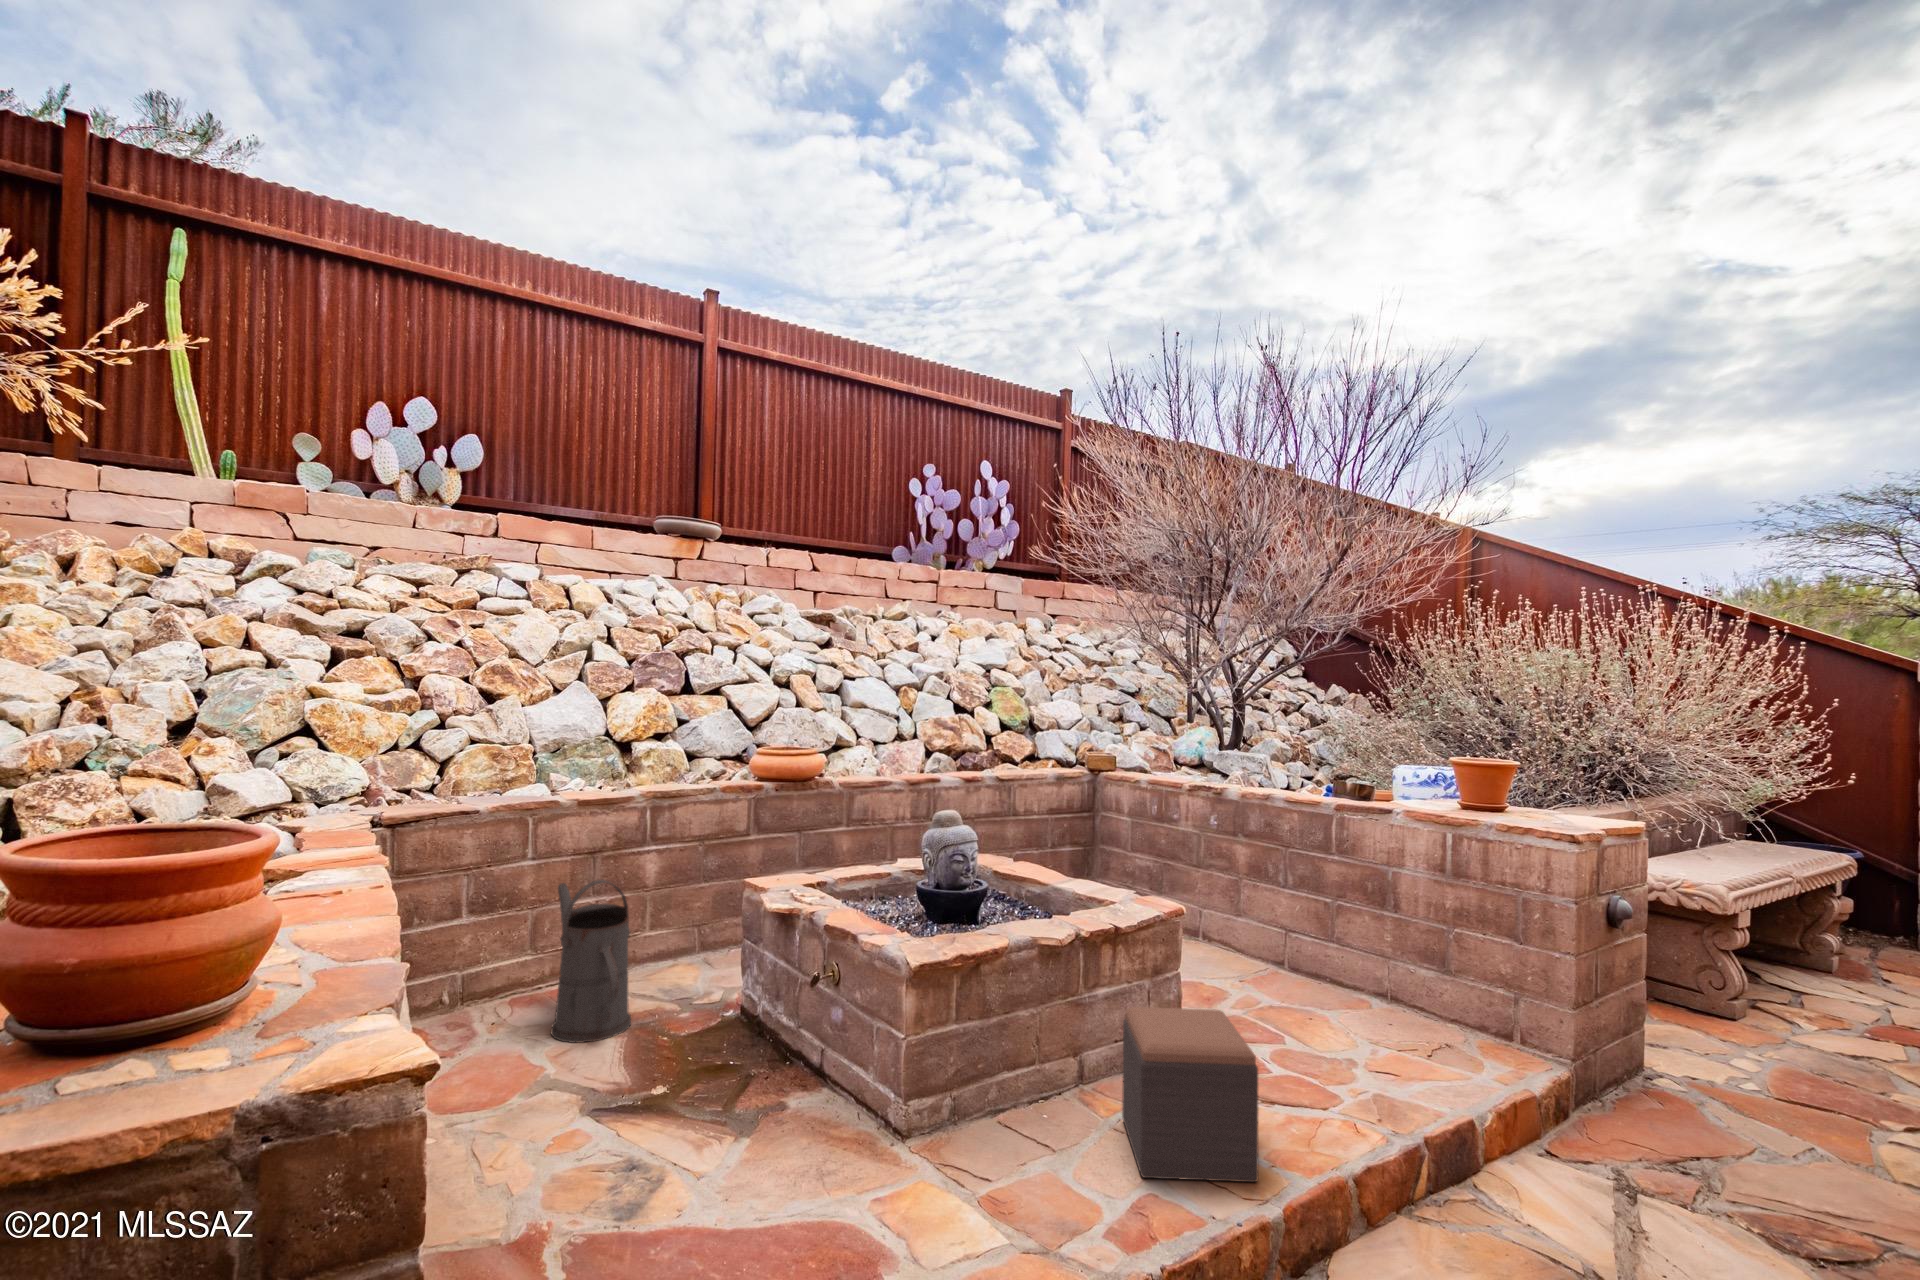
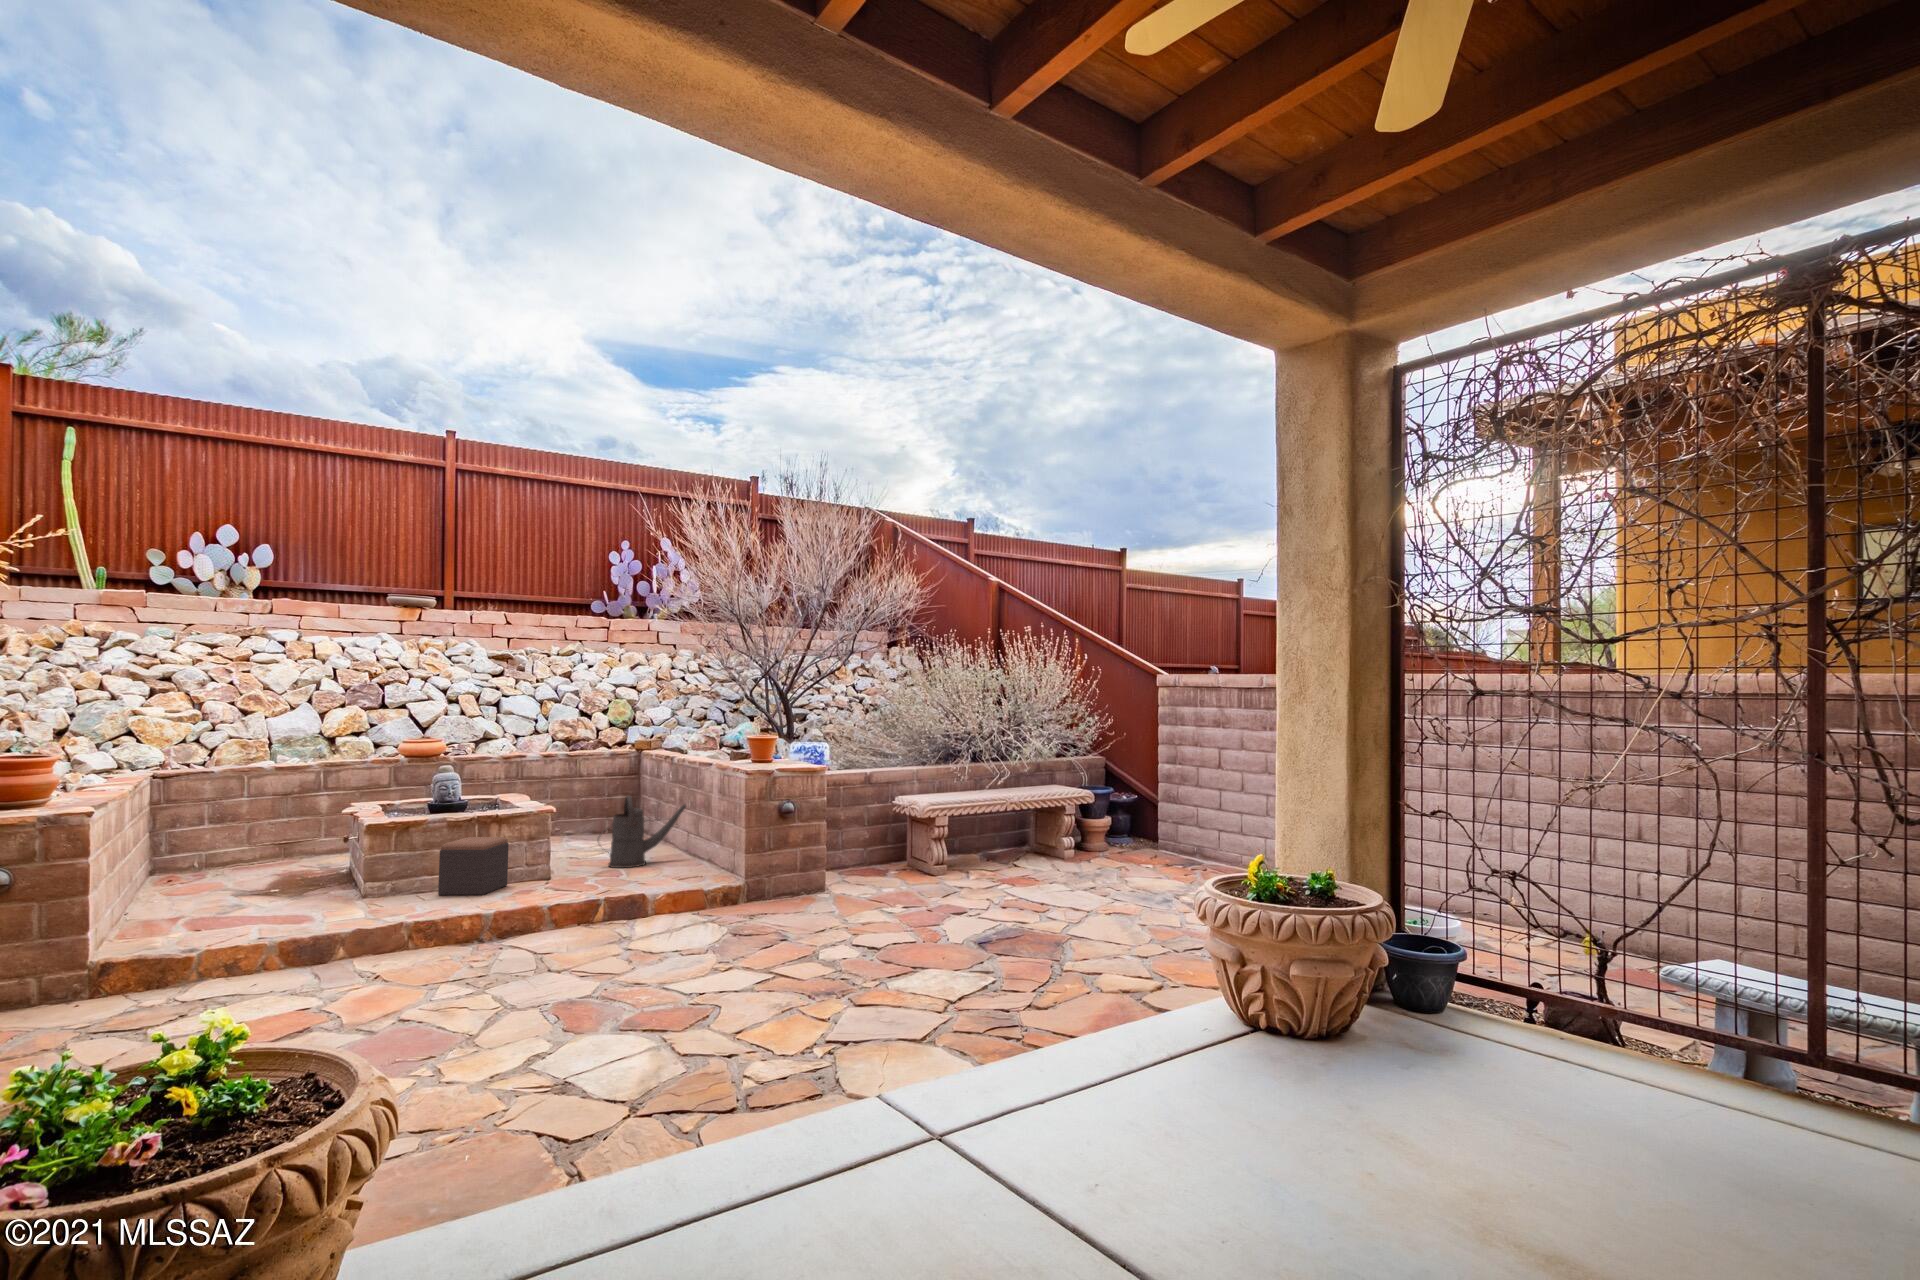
watering can: present [551,880,631,1043] -> present [601,796,686,868]

